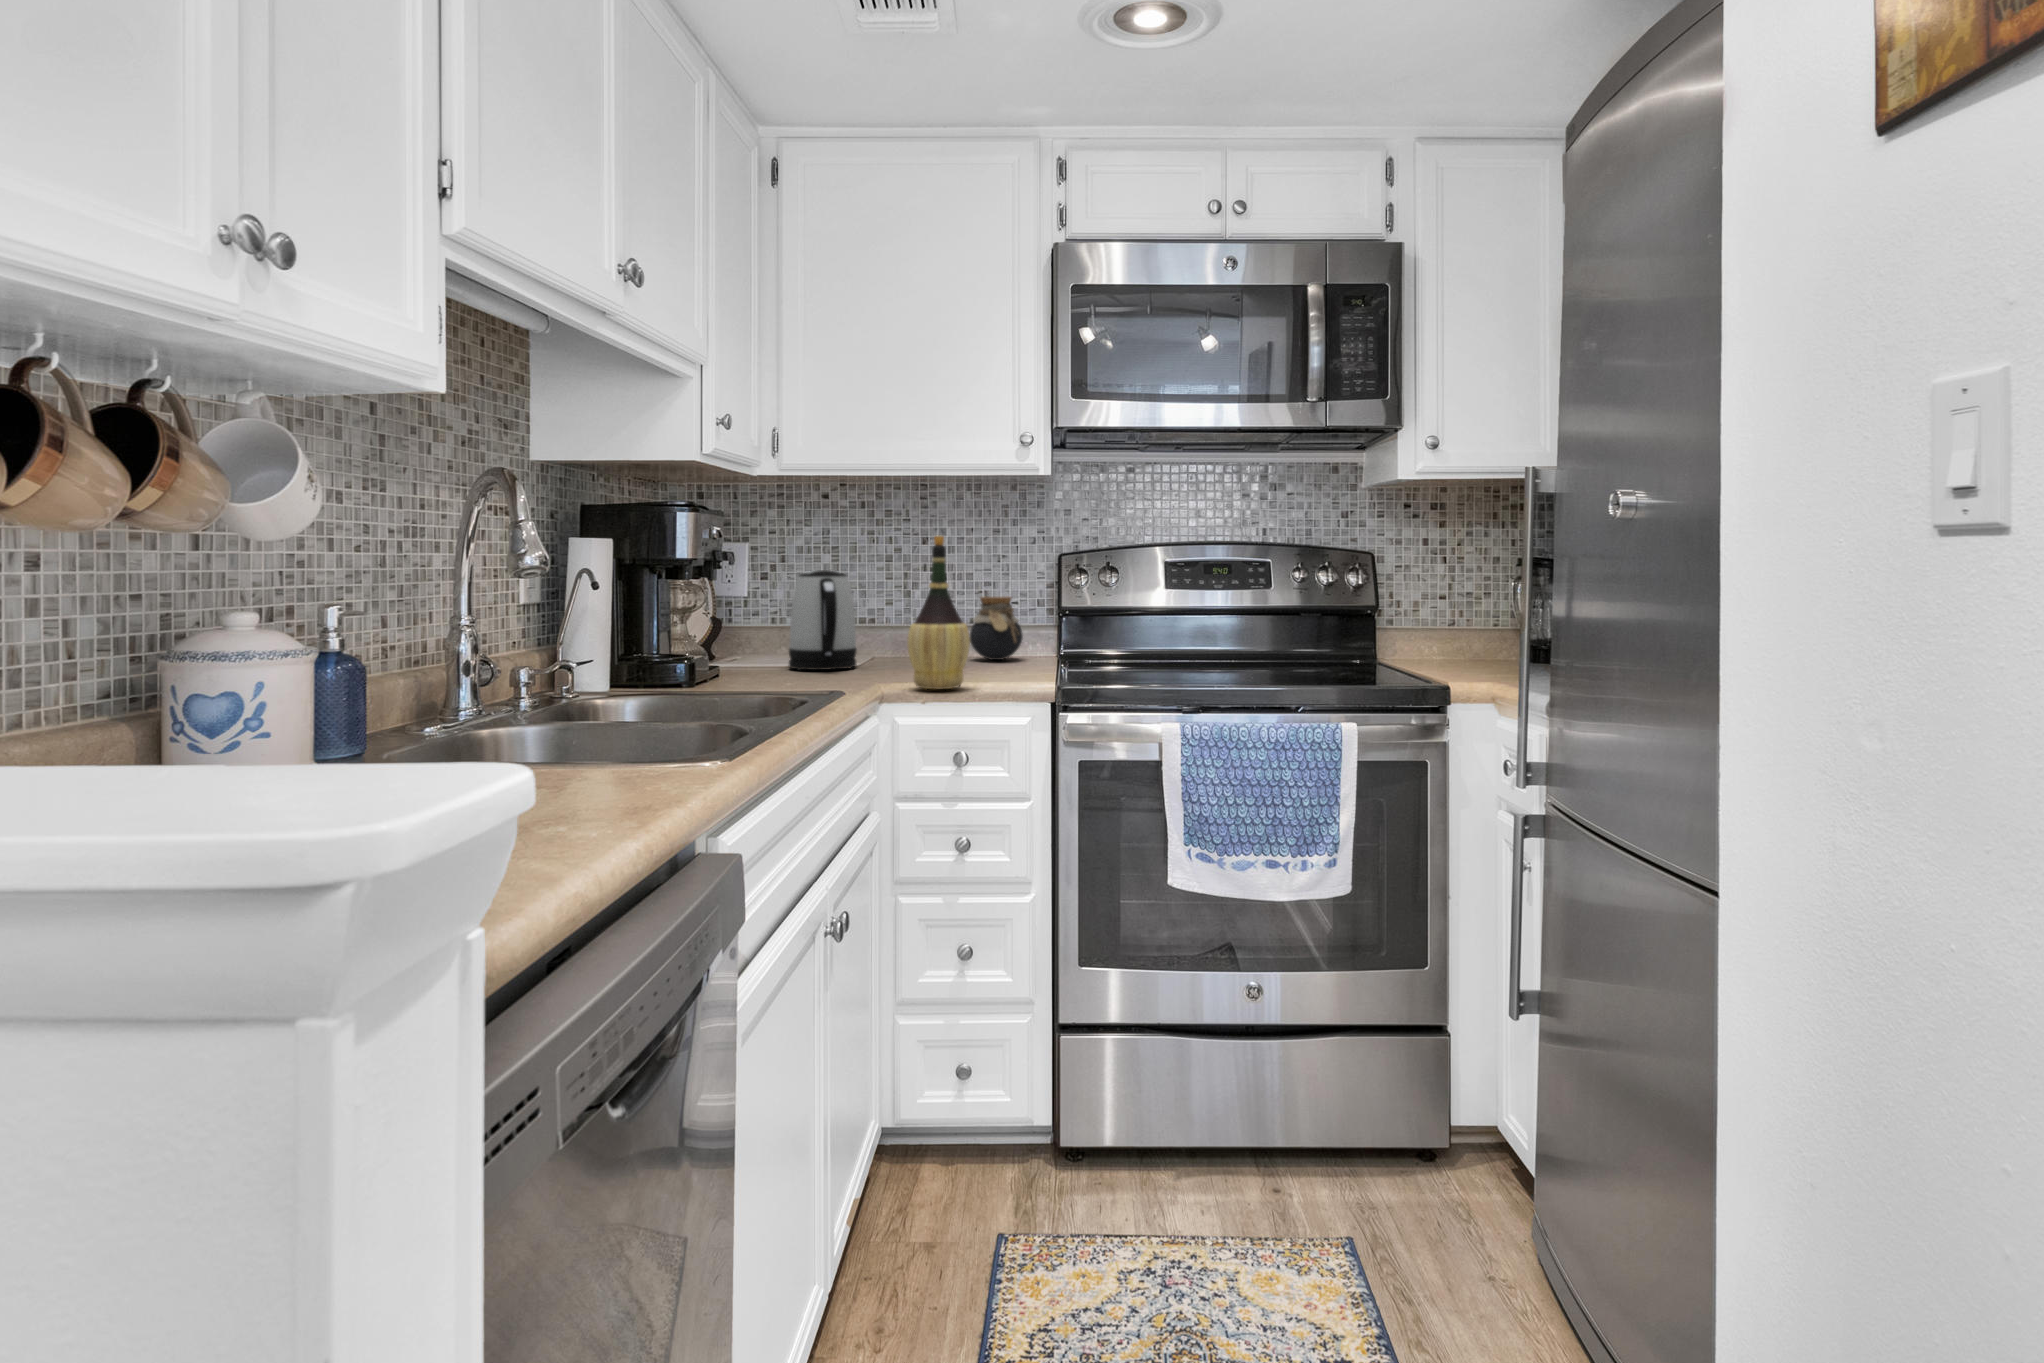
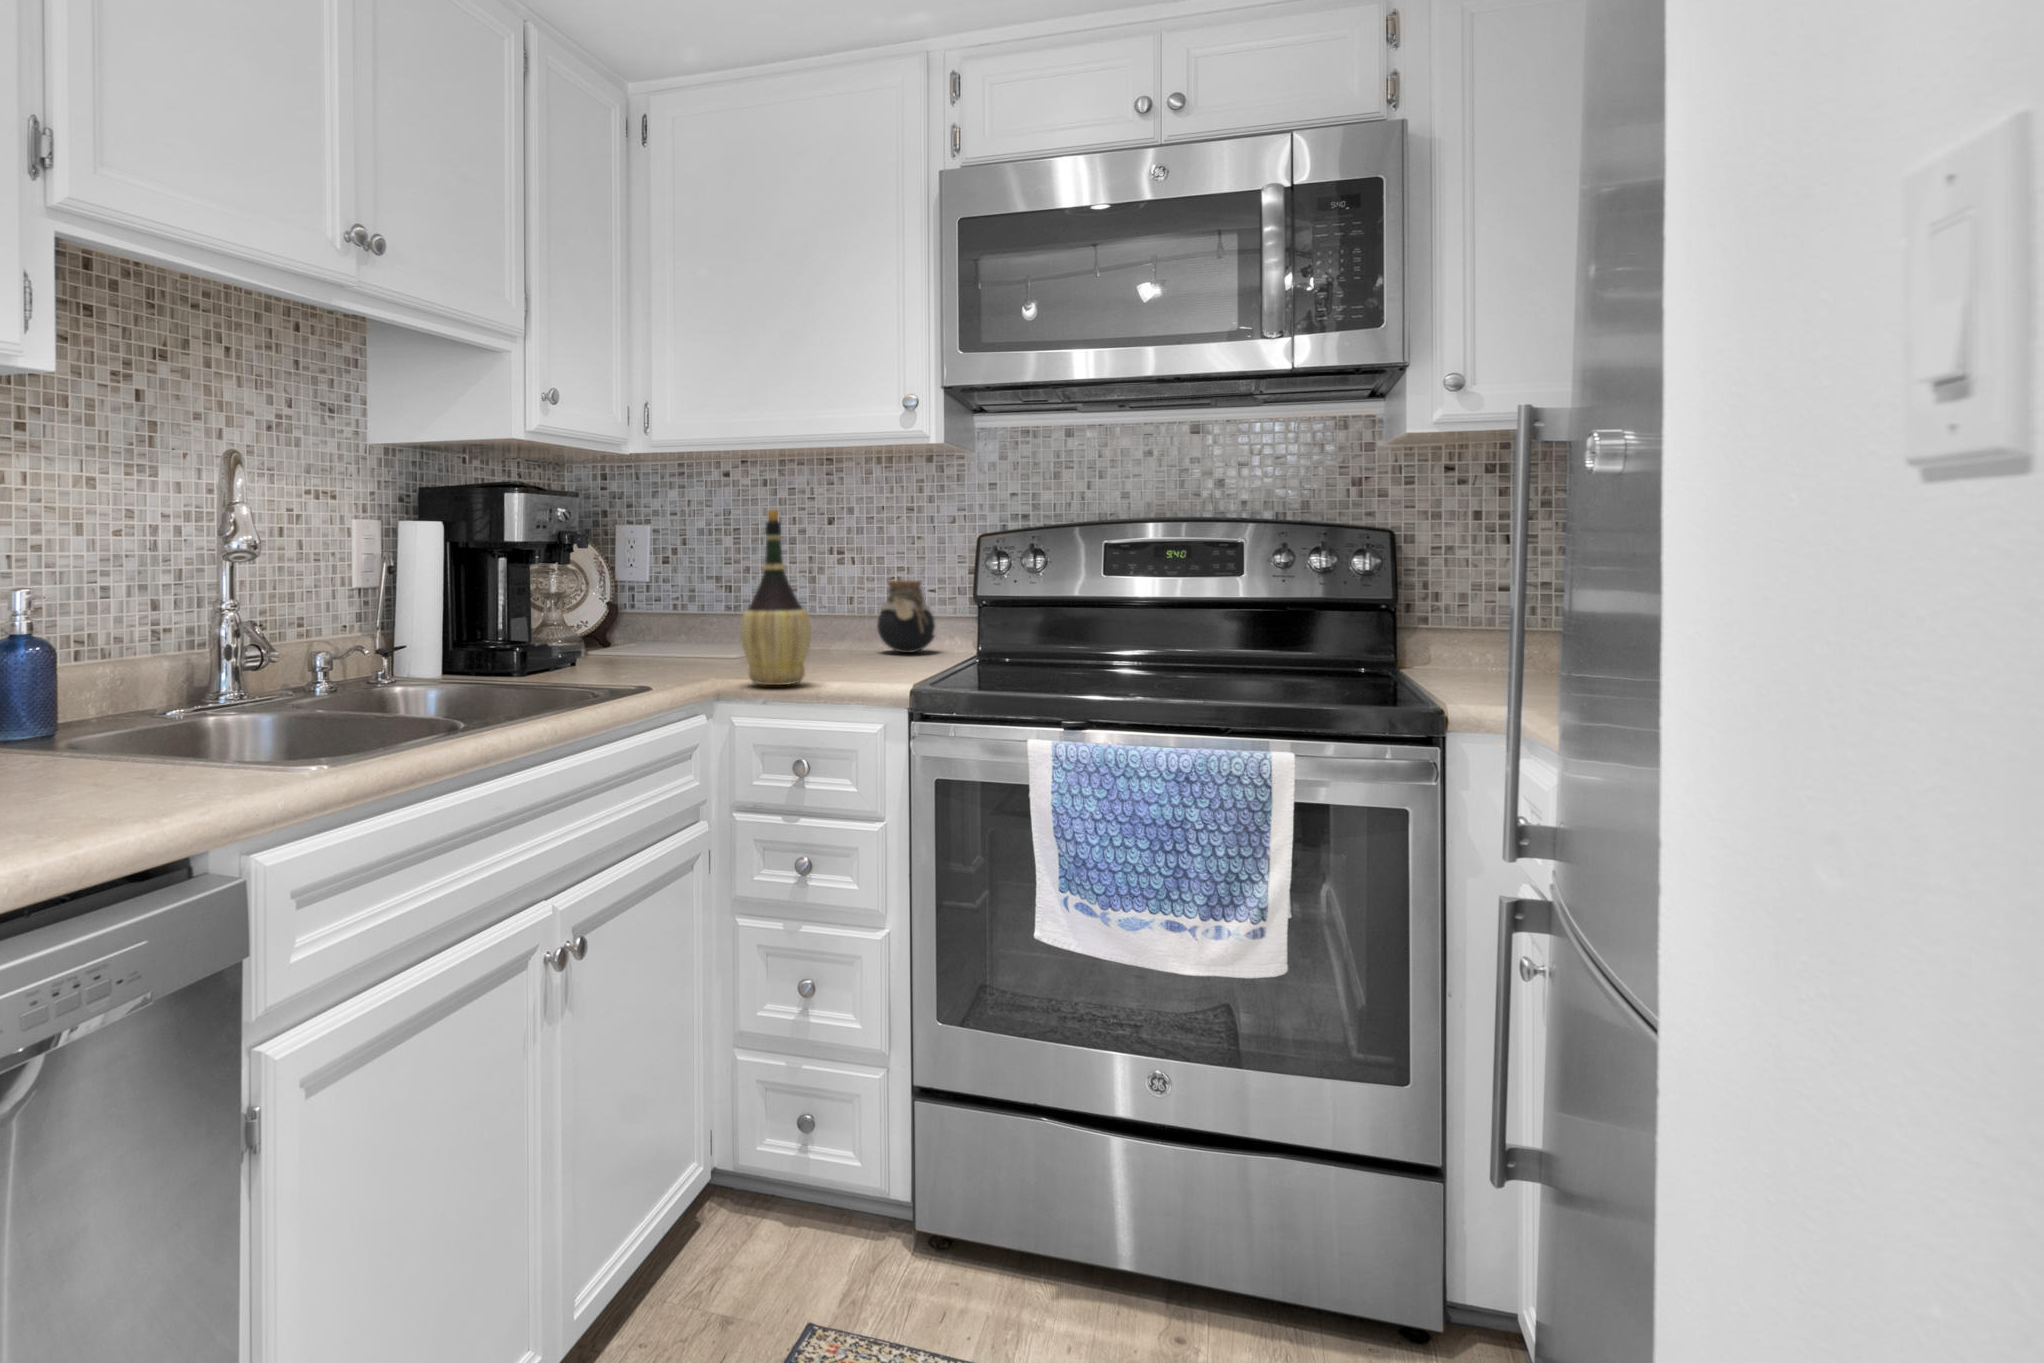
kettle: present [789,570,857,670] -> none [672,553,743,660]

